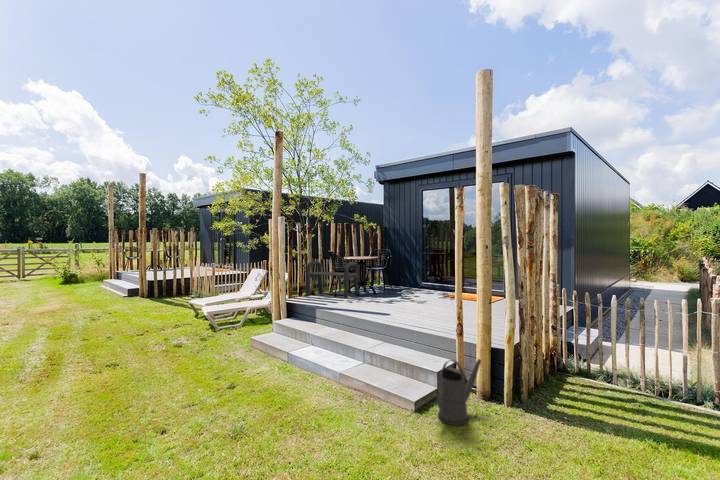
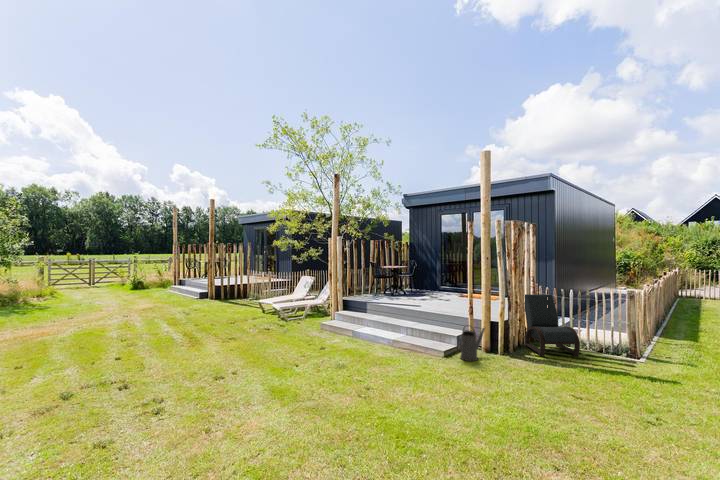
bench: present [306,261,358,298] -> none [352,270,392,298]
lounge chair: none [539,303,642,412] -> present [523,294,580,356]

